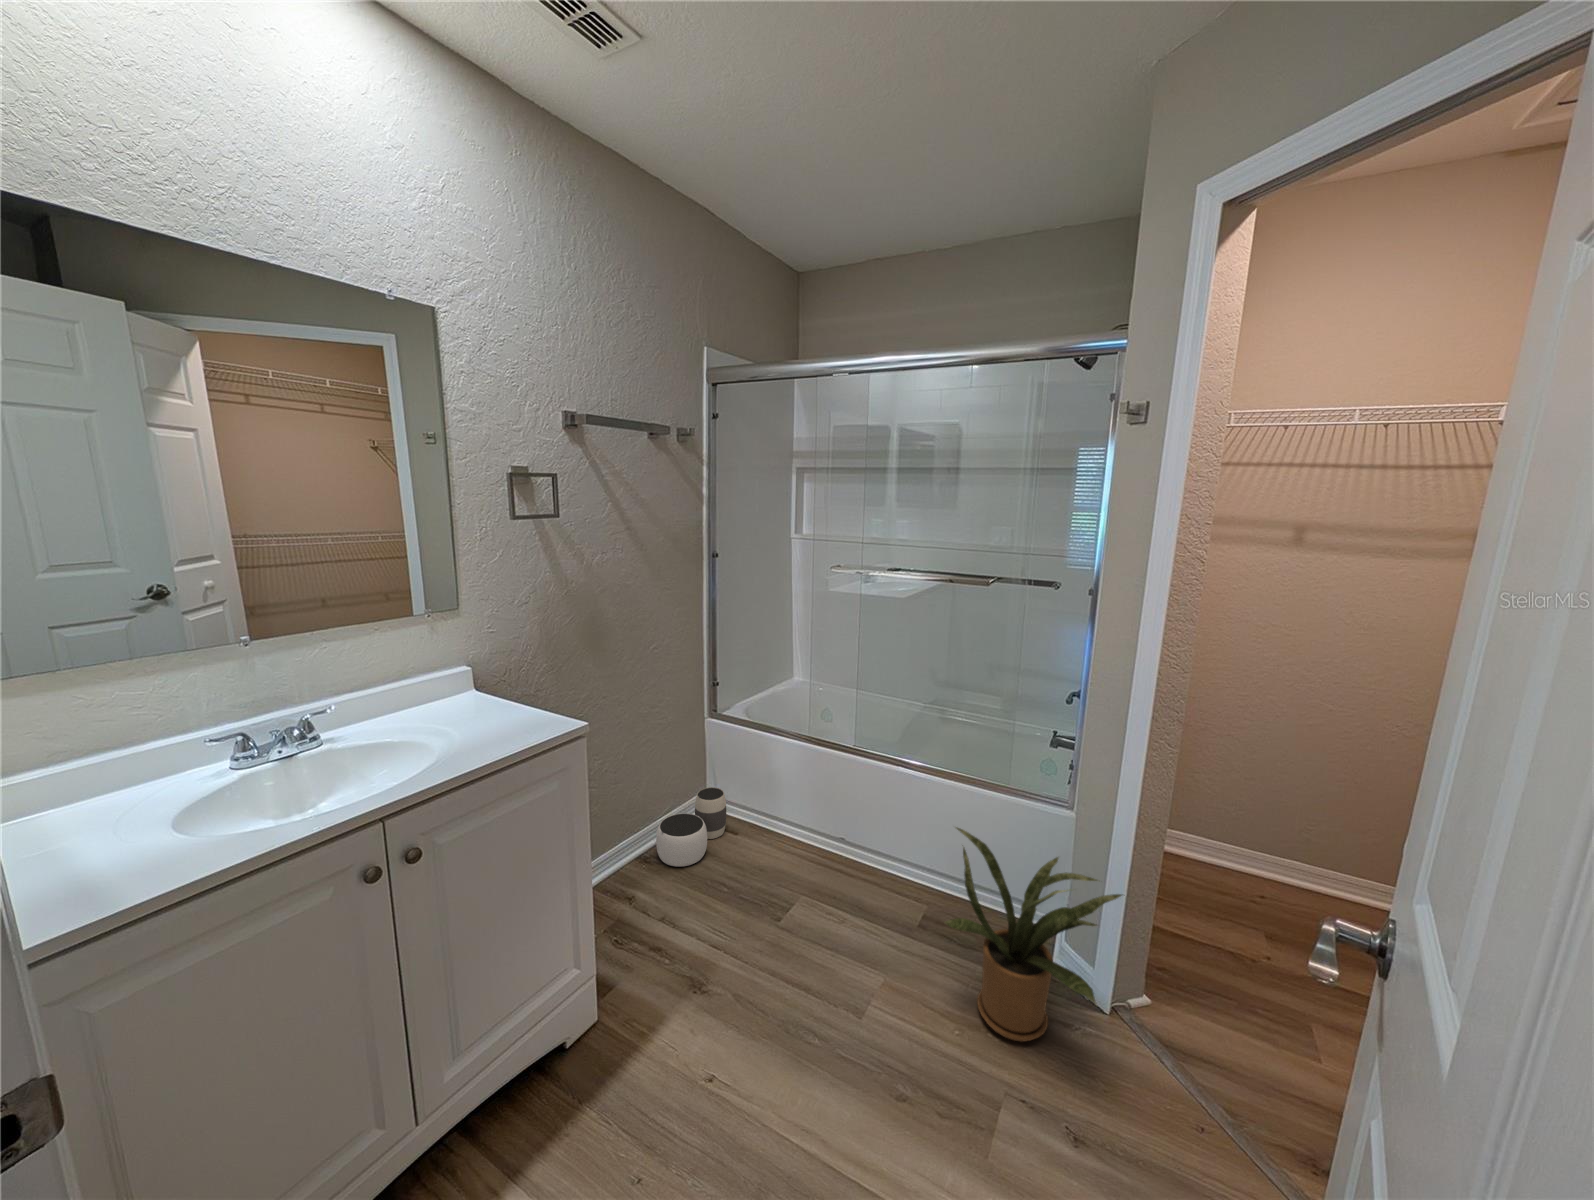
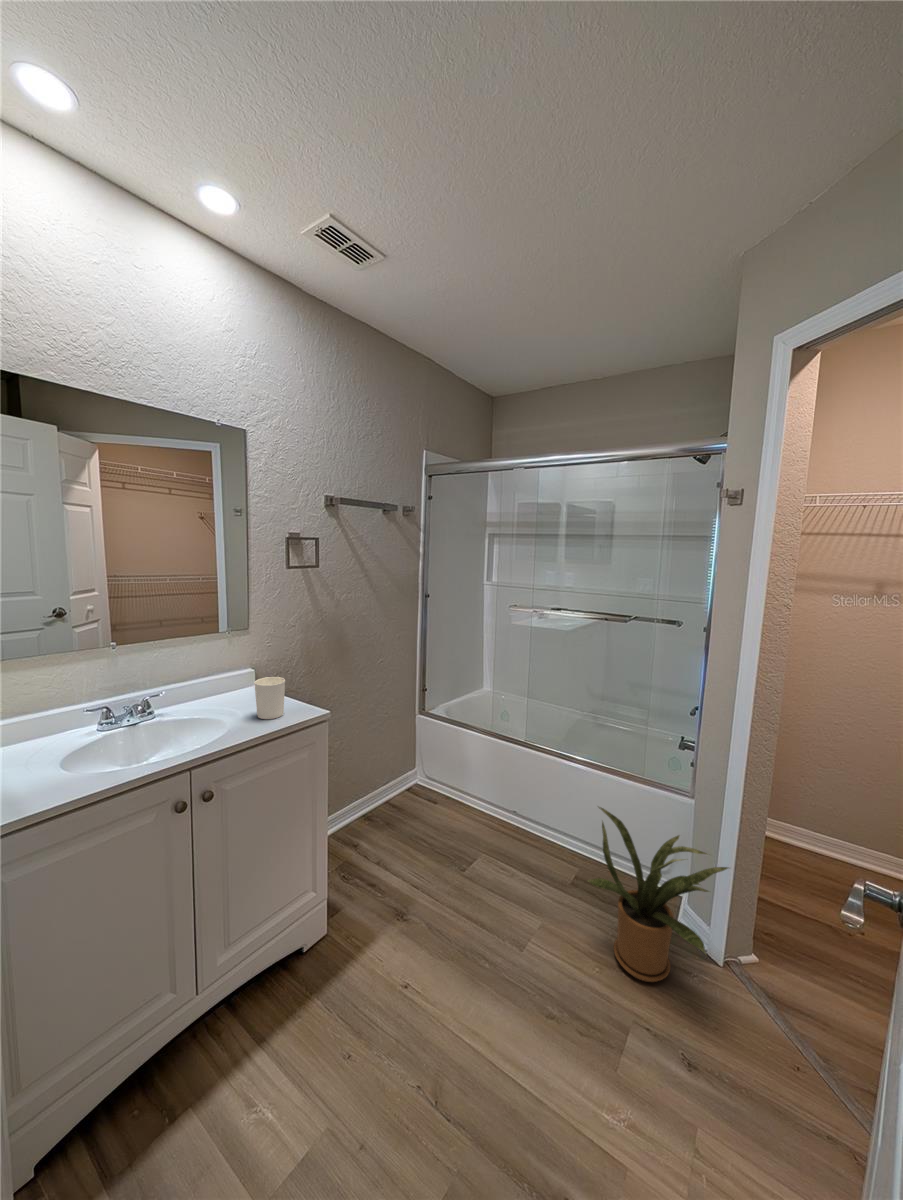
candle holder: none [475,677,521,739] -> present [254,677,285,719]
waste basket: present [656,787,726,867] -> none [377,768,429,826]

